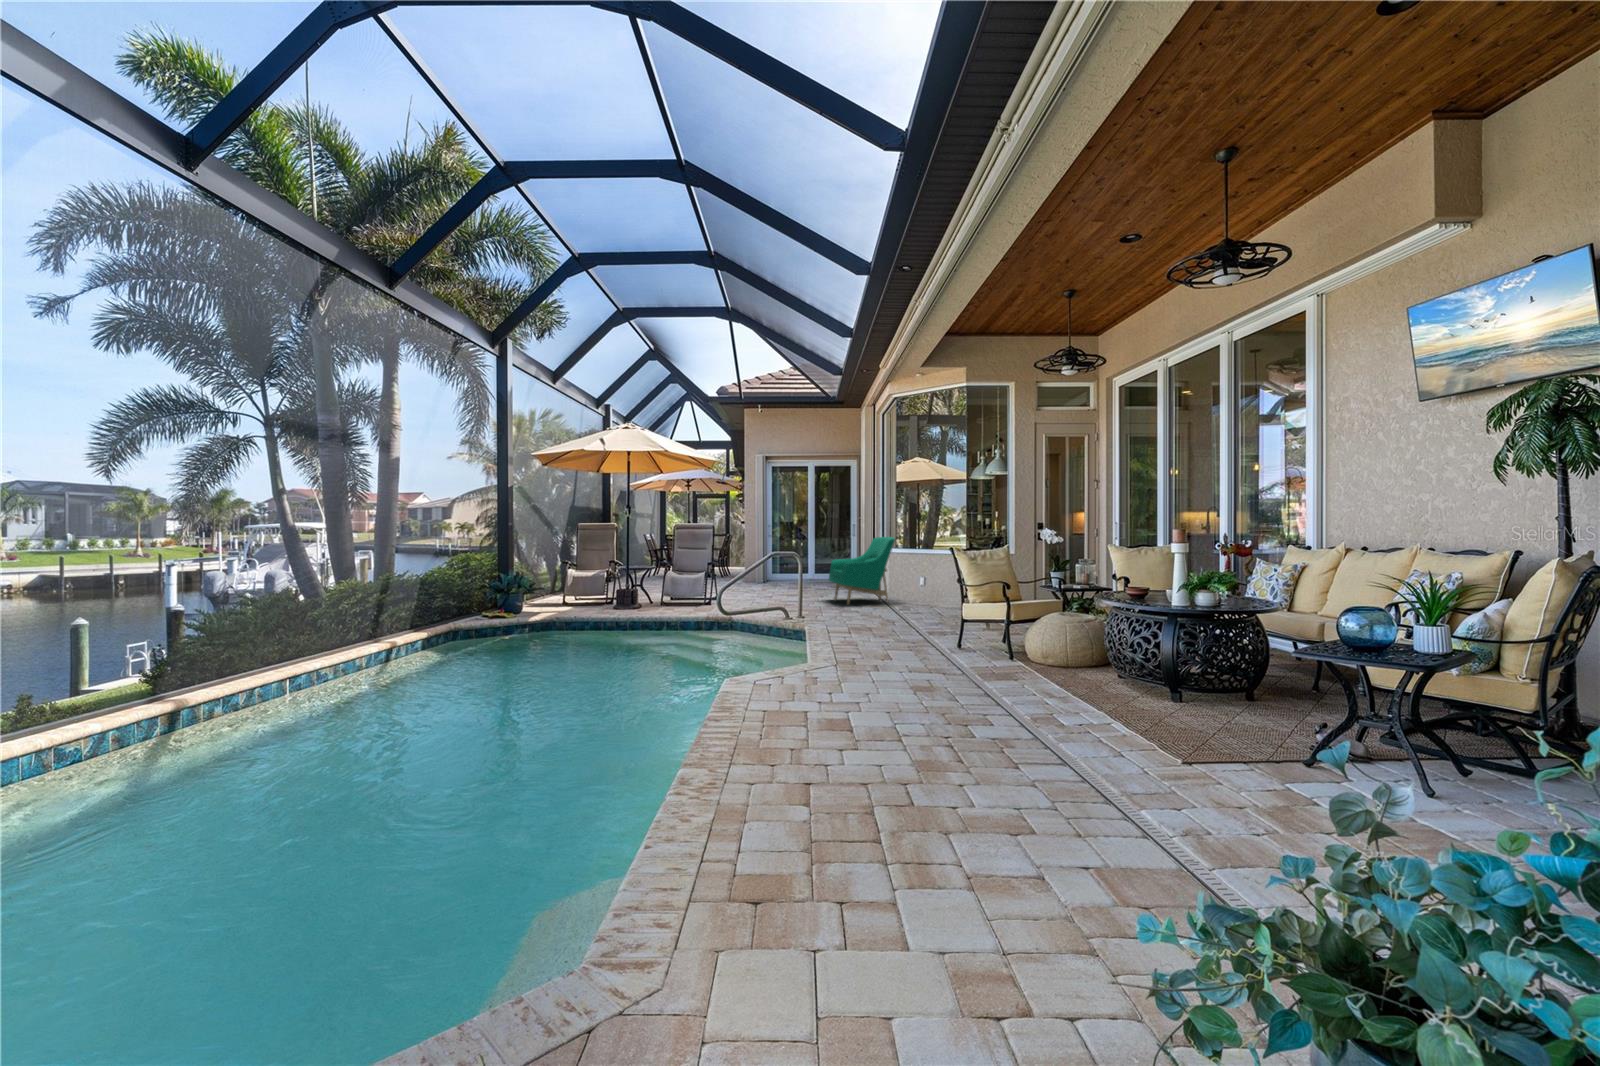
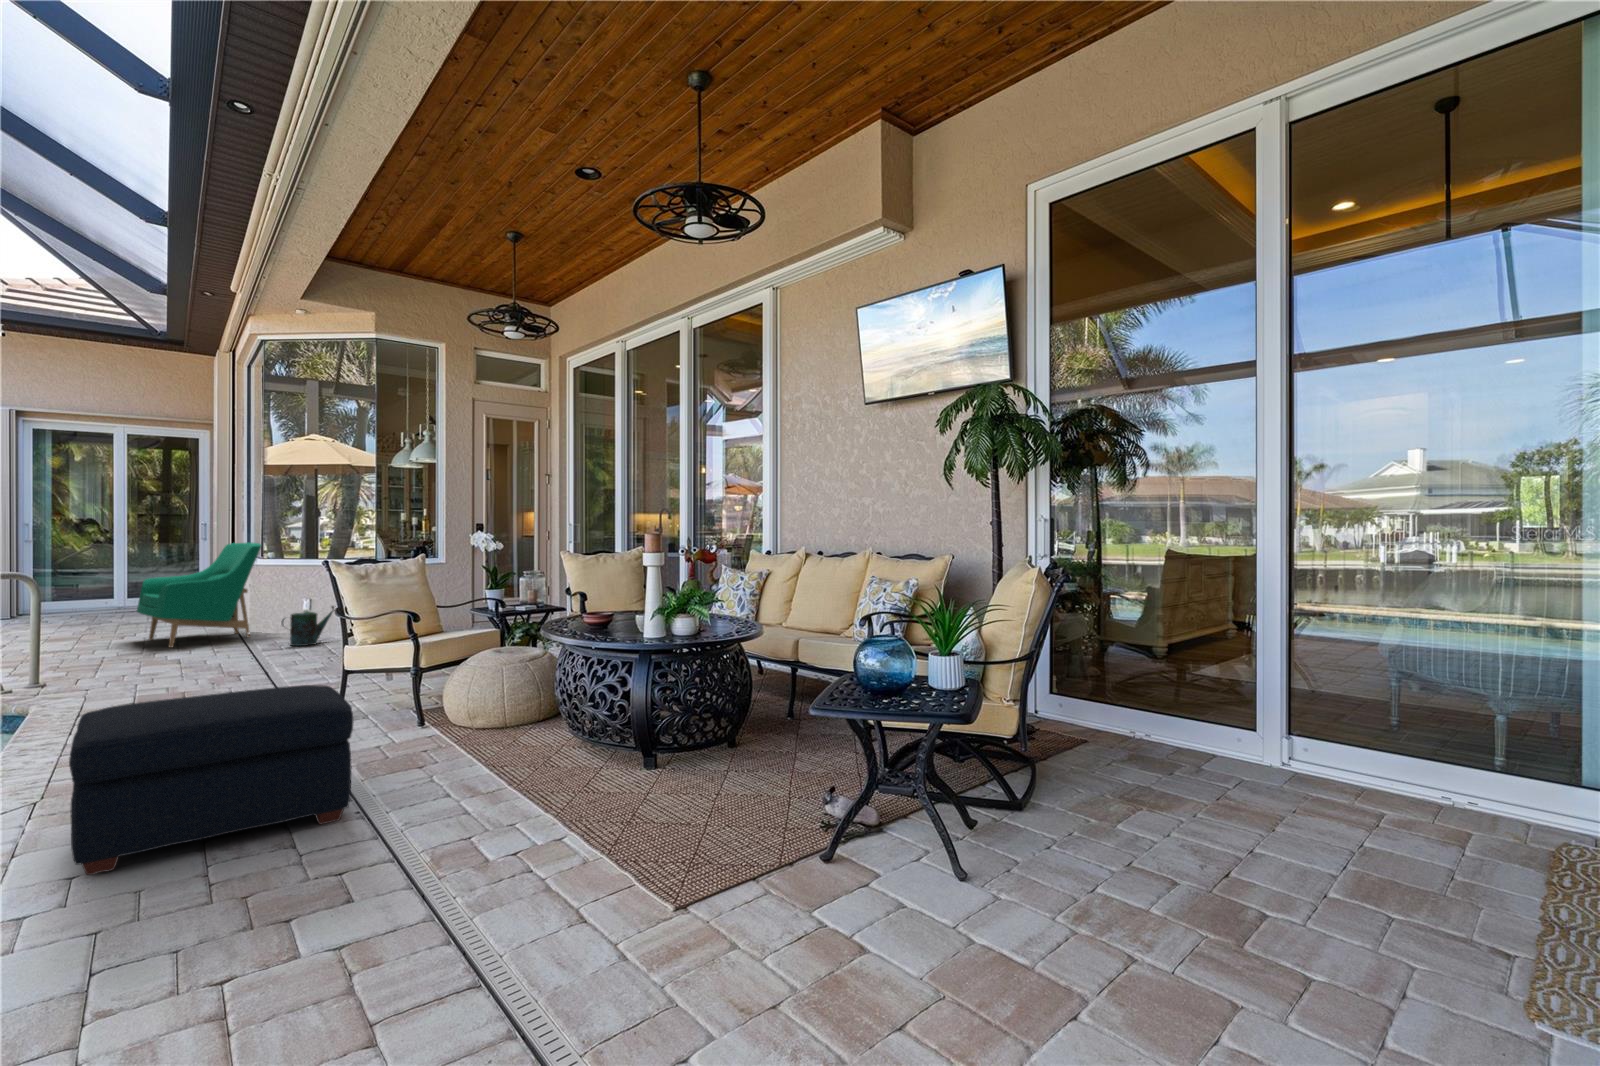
watering can: none [909,583,943,610] -> present [282,606,335,646]
ottoman: none [855,617,981,696] -> present [69,685,354,875]

